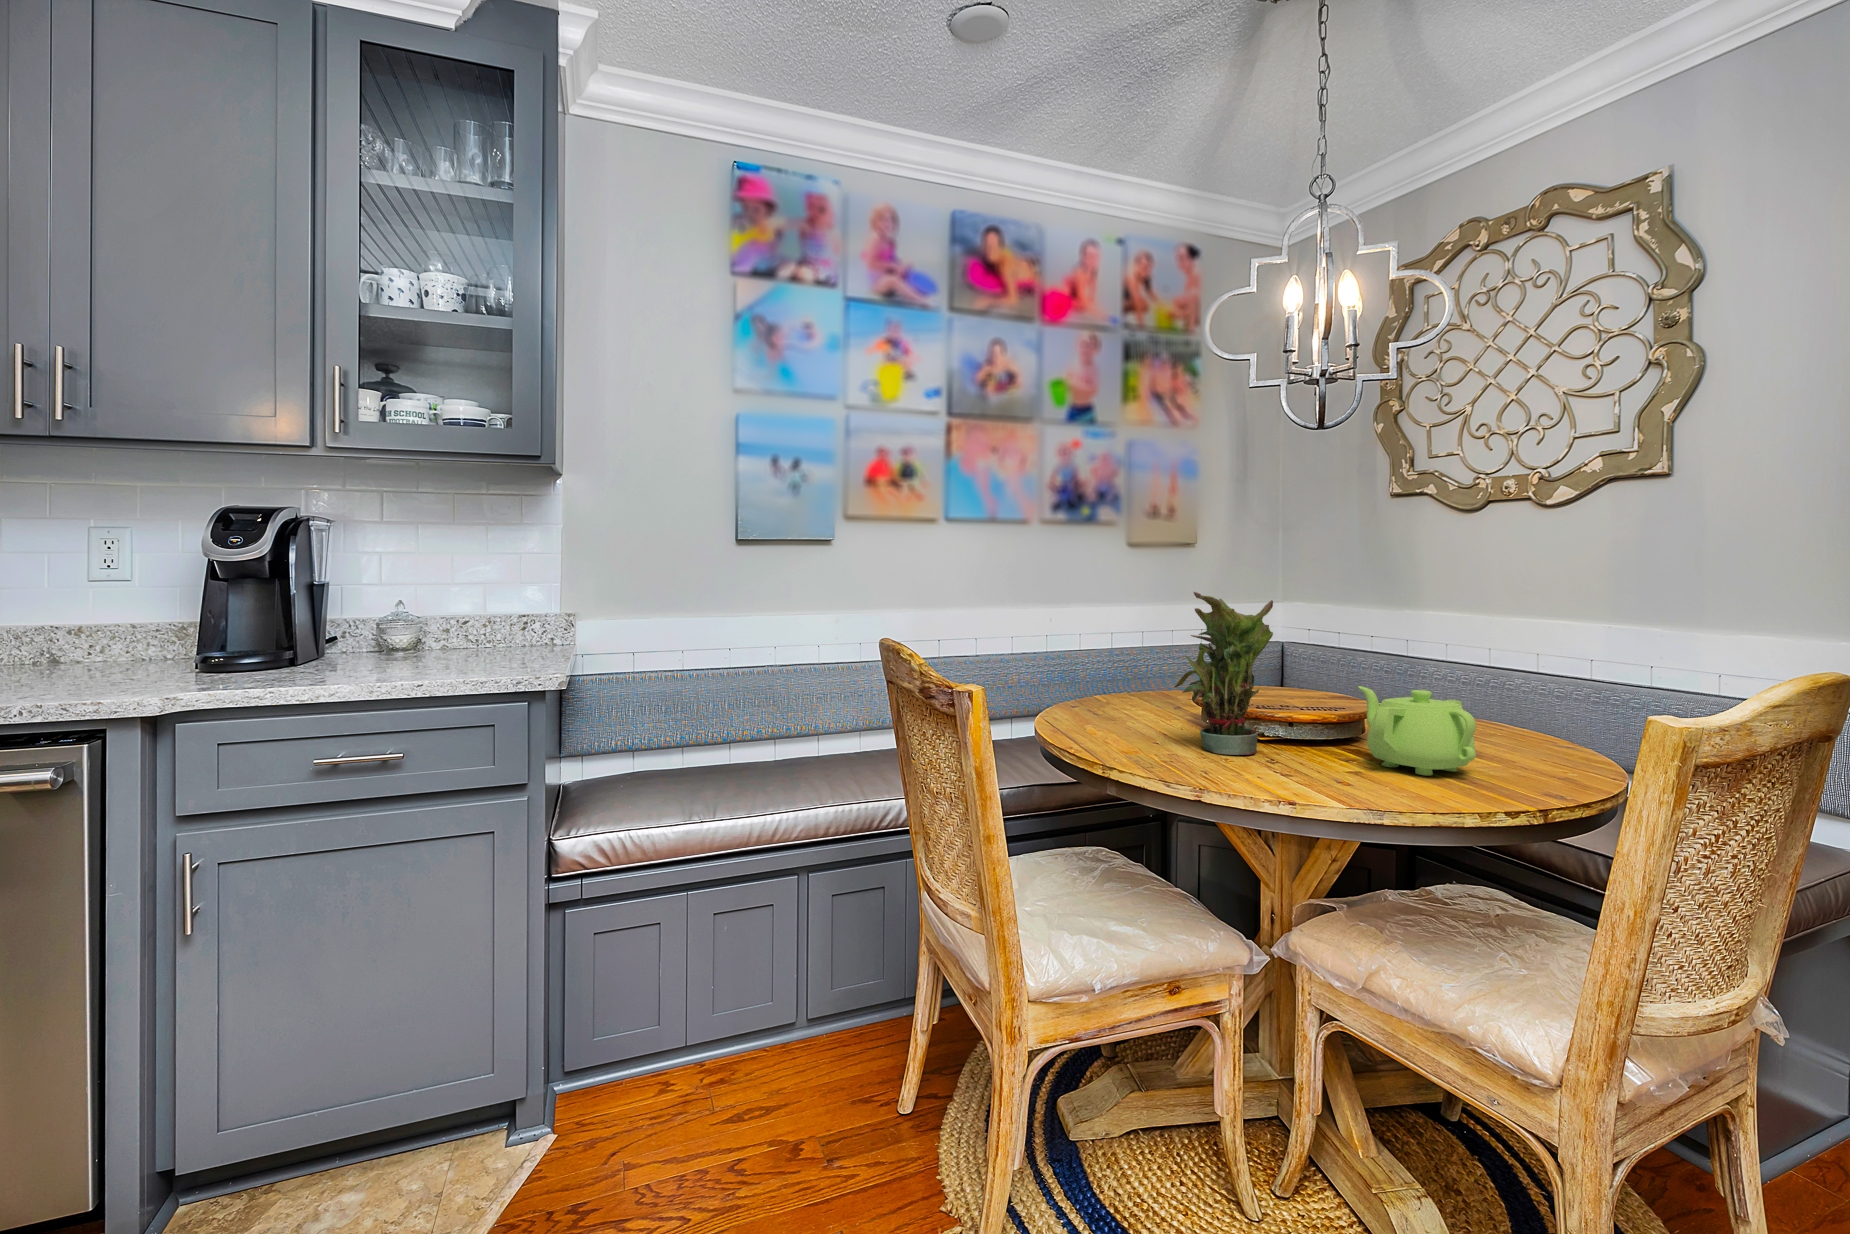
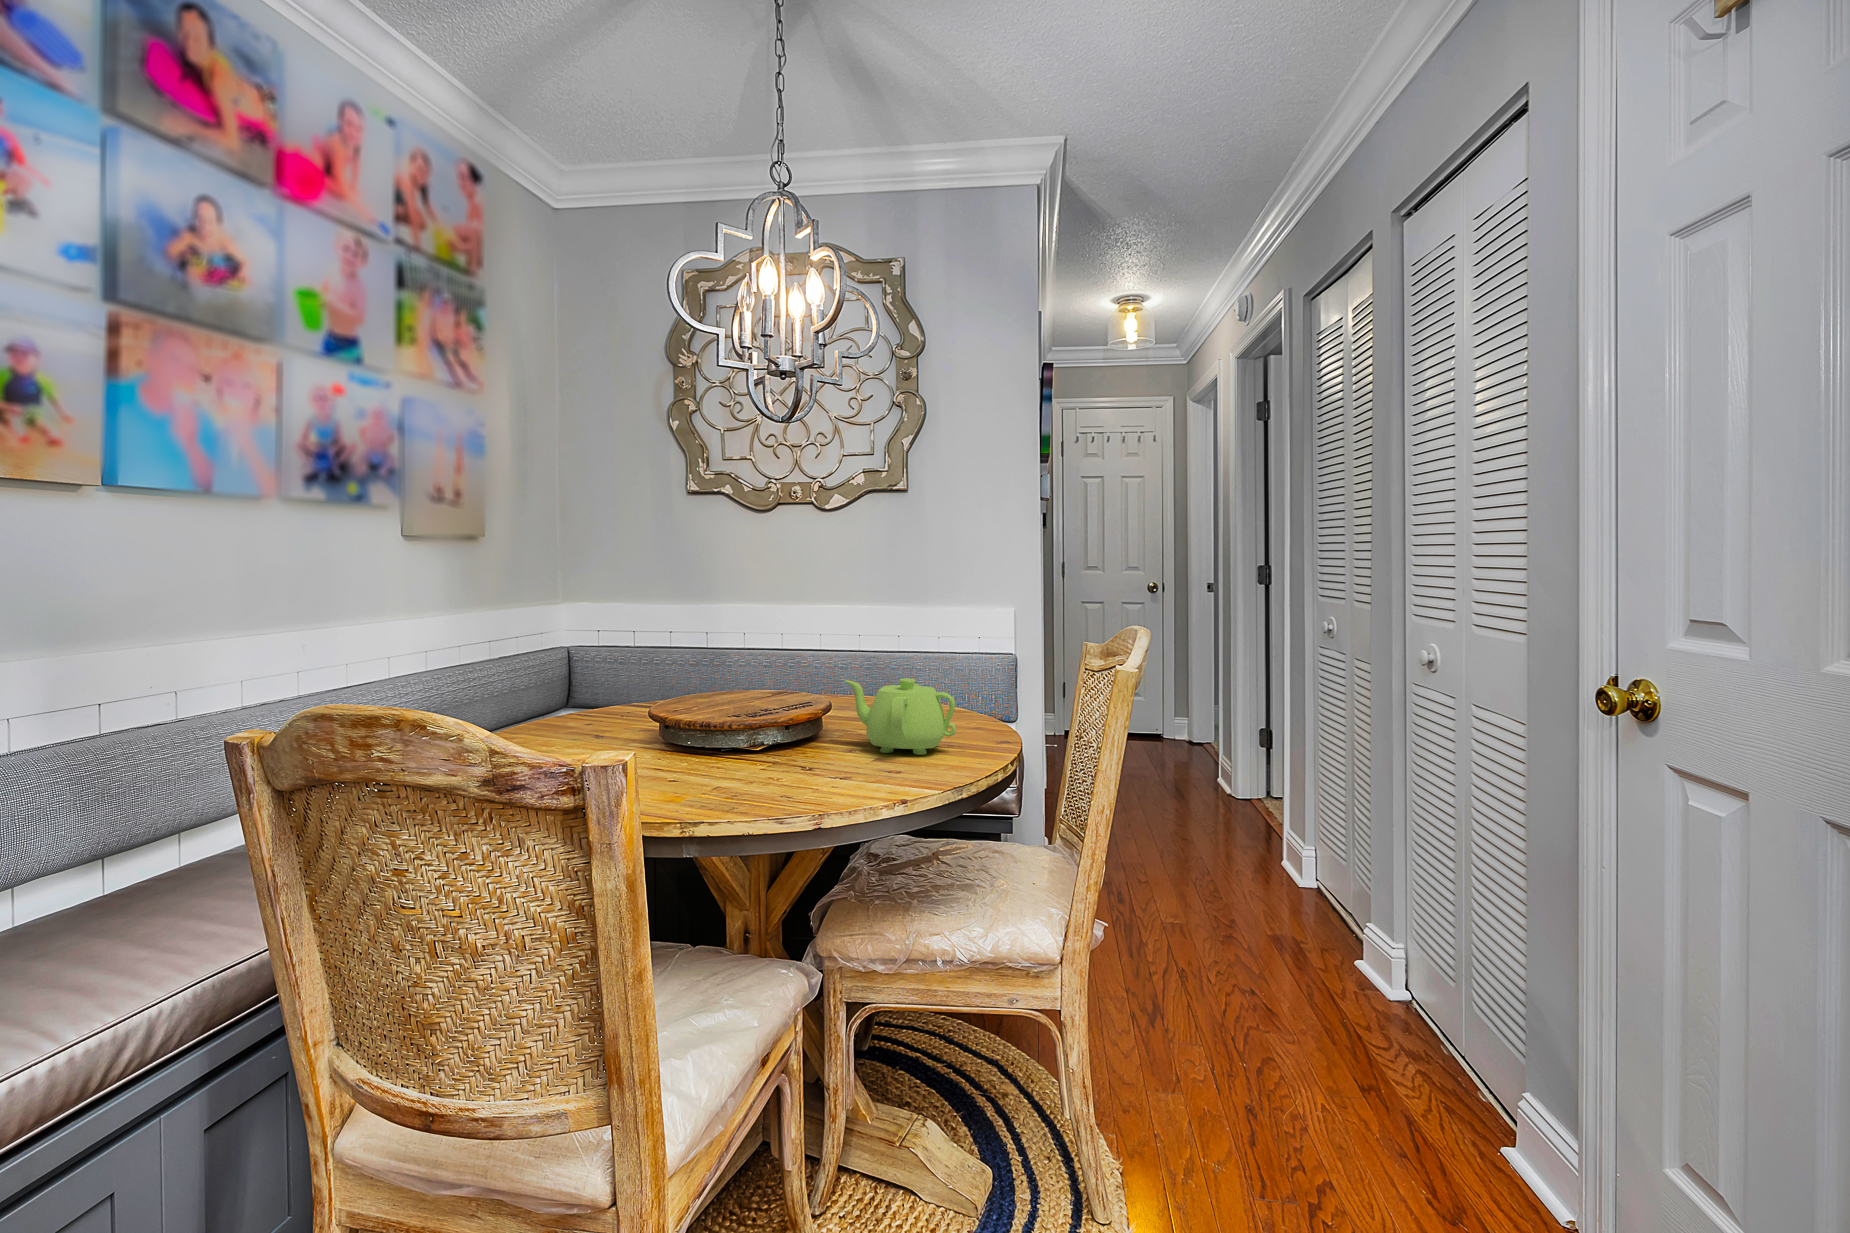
potted plant: present [1174,592,1273,755] -> none [688,594,806,772]

